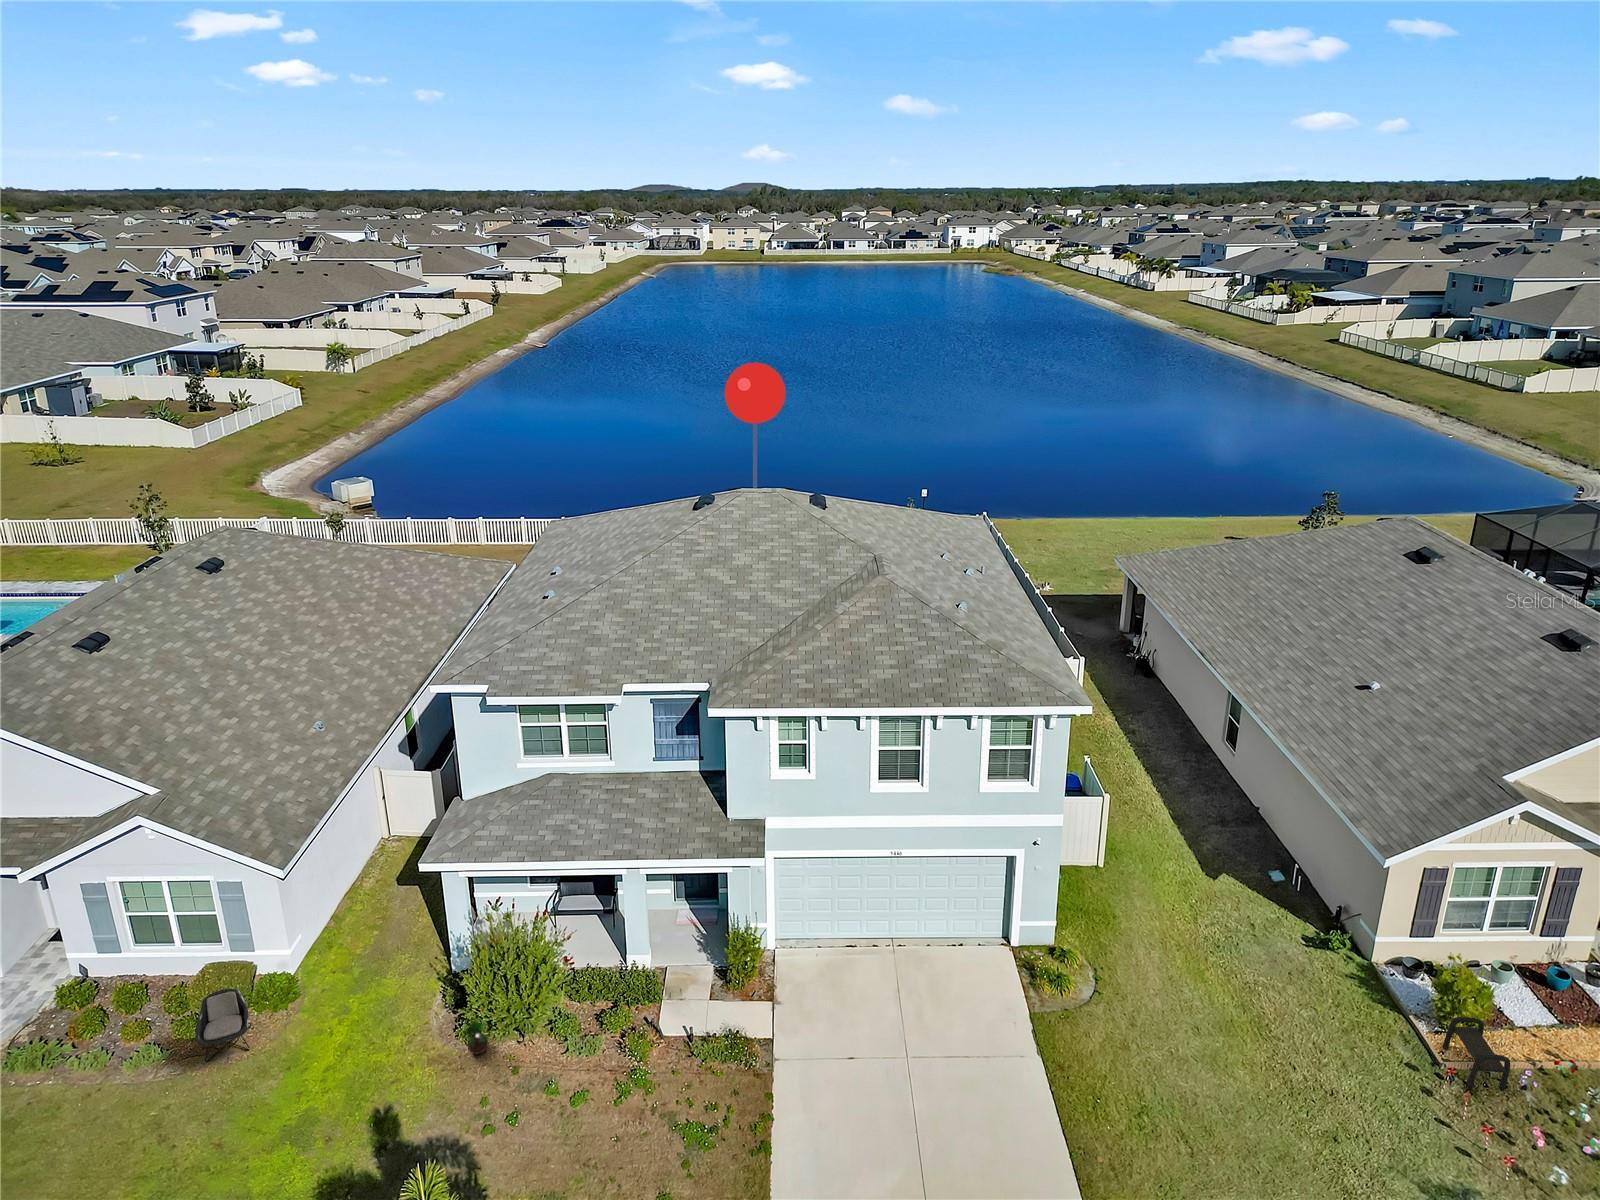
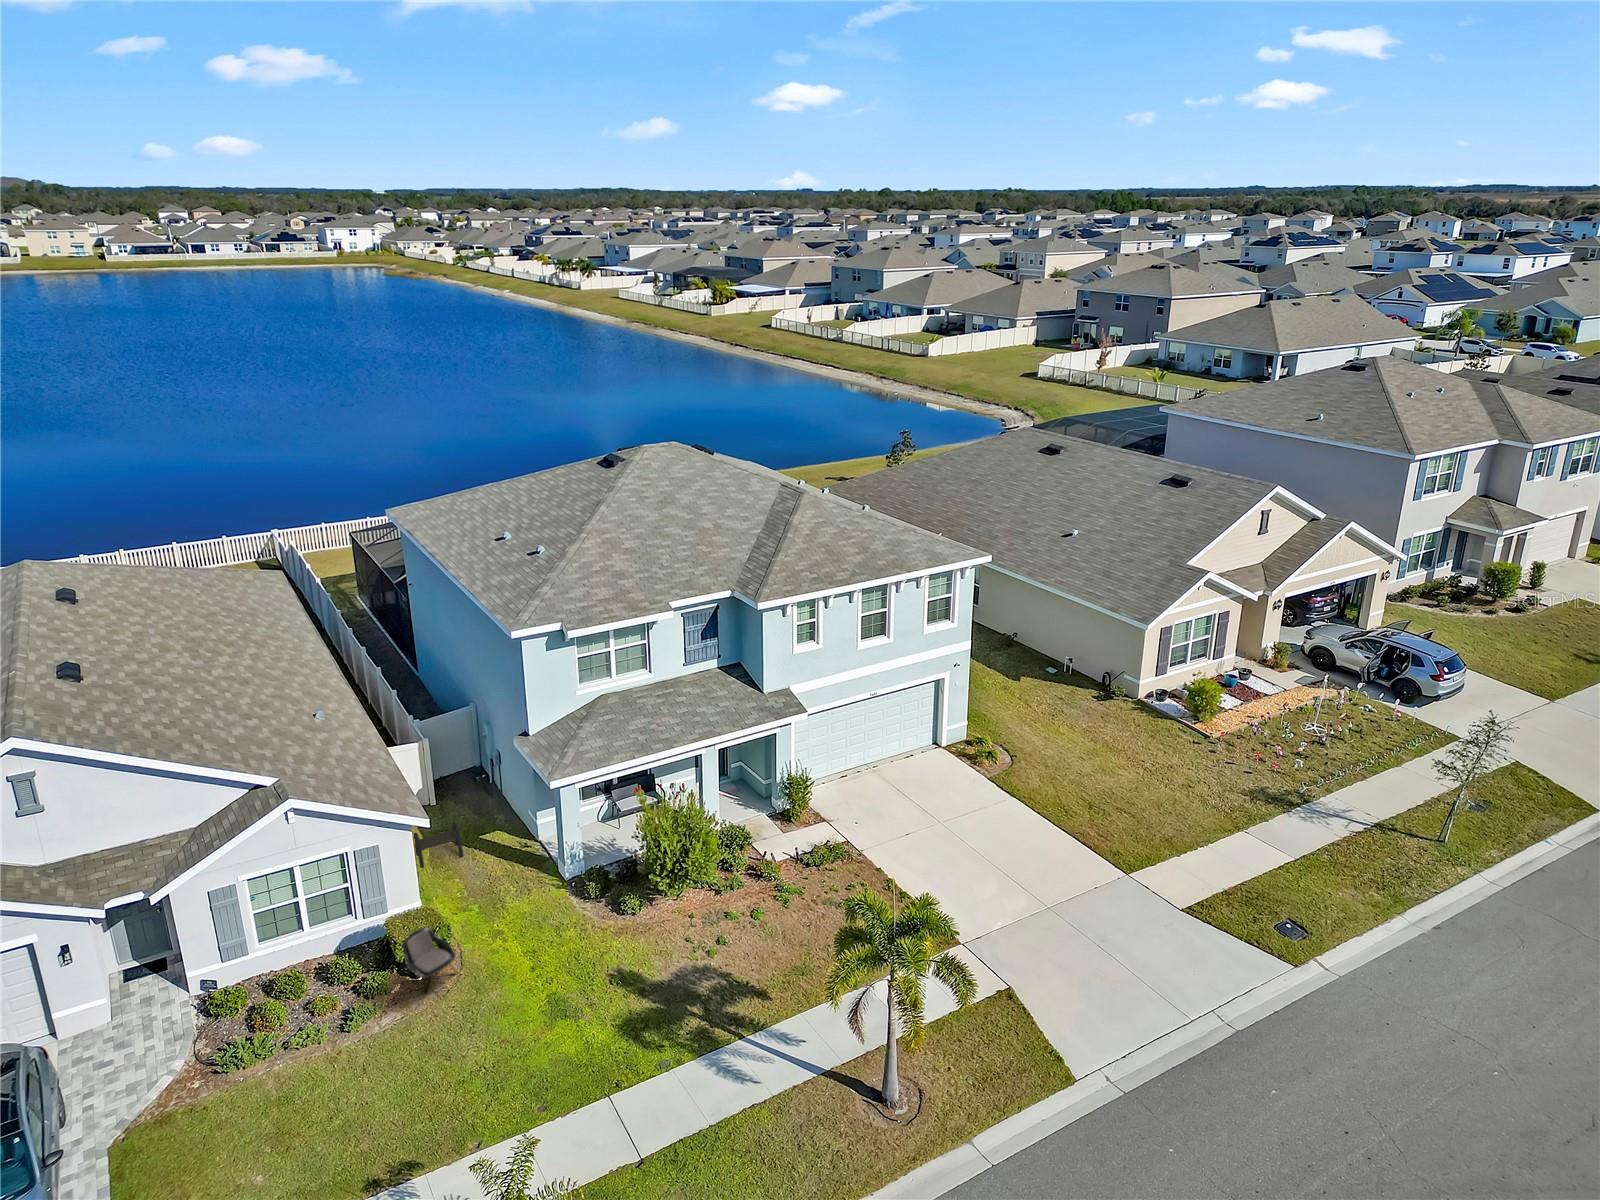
bench: present [1443,1017,1510,1090] -> present [414,822,463,868]
potted tree: present [461,1018,489,1054] -> none [643,881,665,913]

